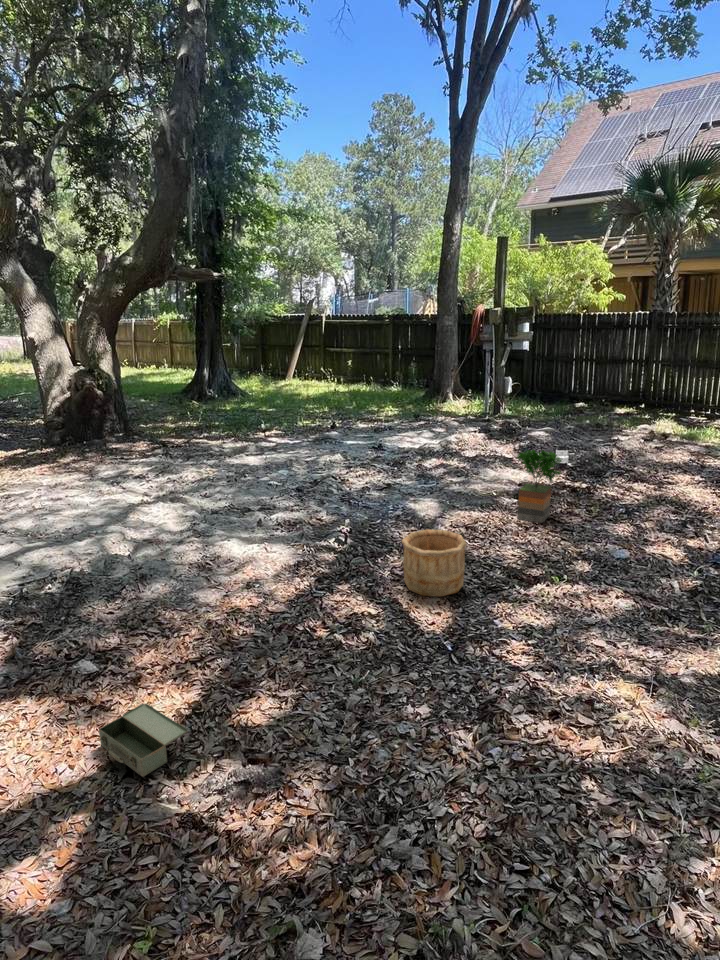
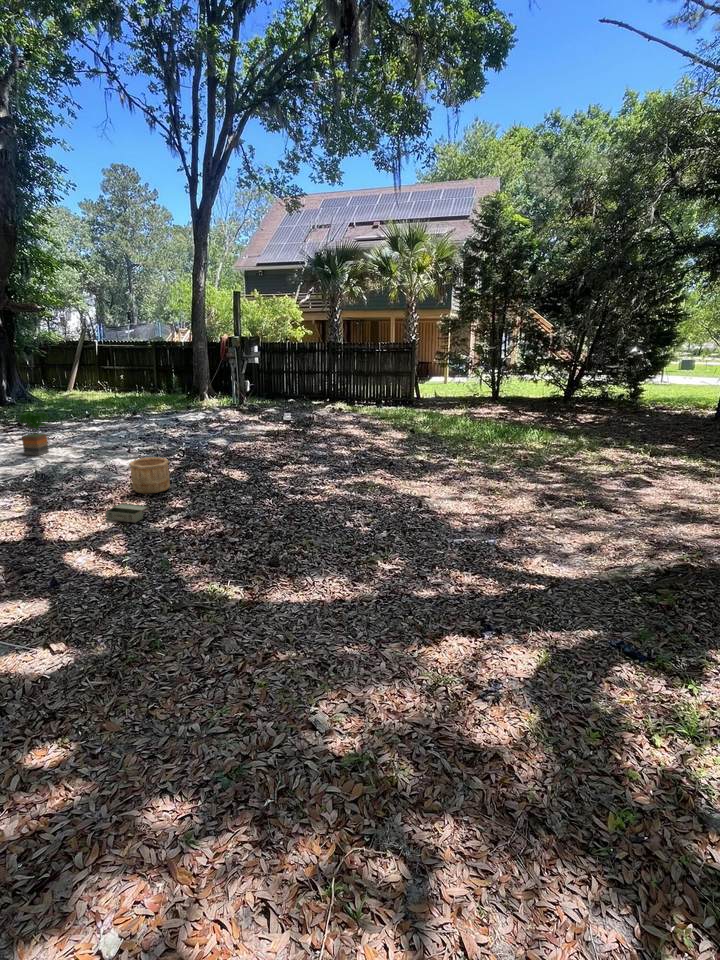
potted tree: present [518,450,561,523] -> present [19,412,49,456]
wooden bucket: present [402,529,467,597] -> present [129,457,170,494]

